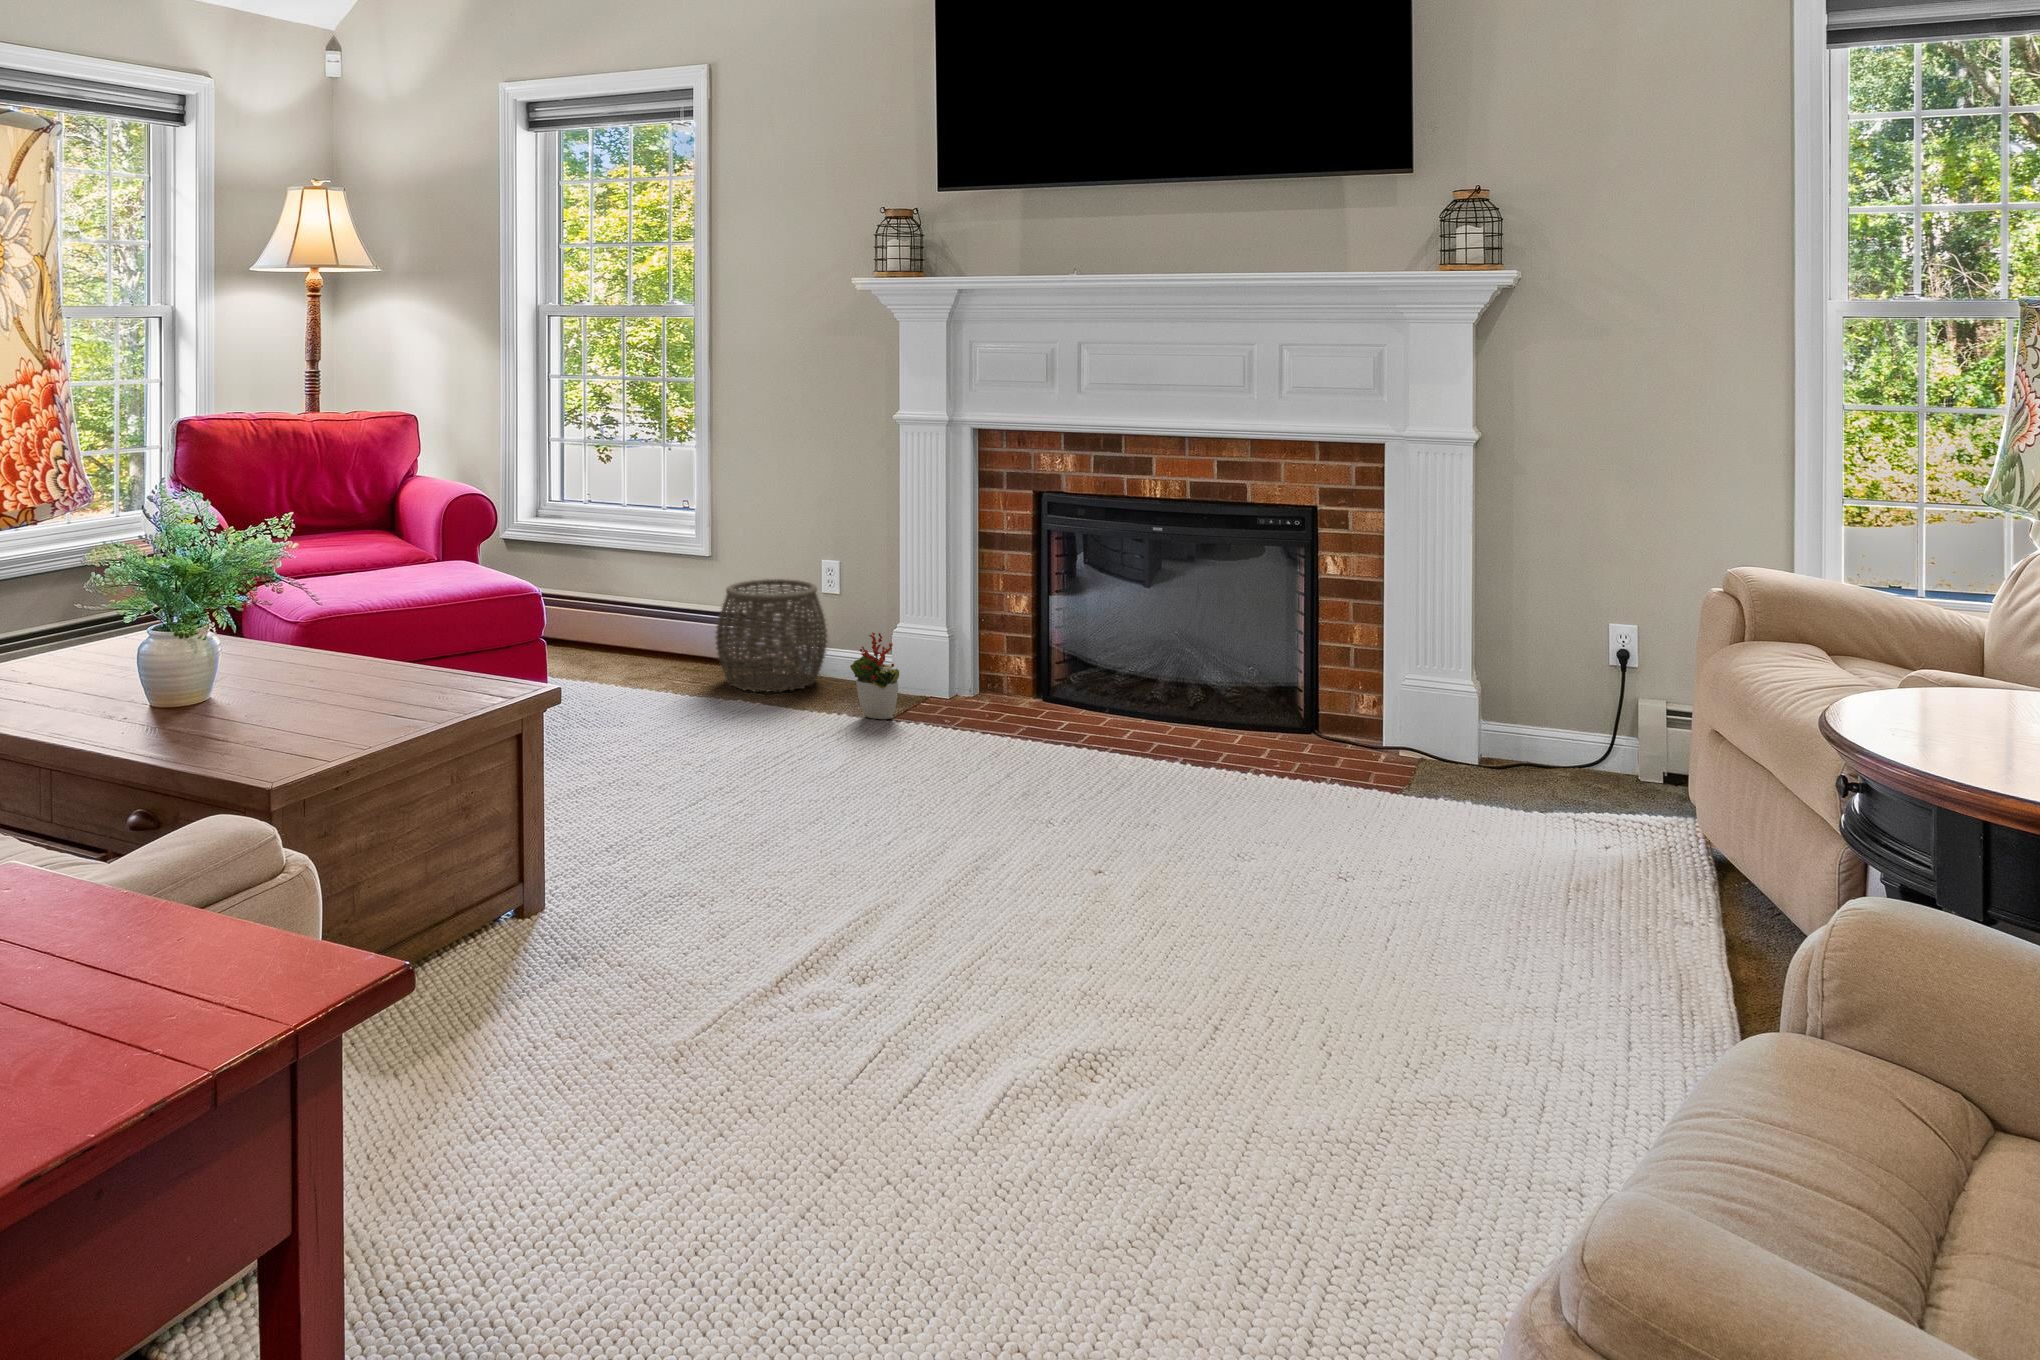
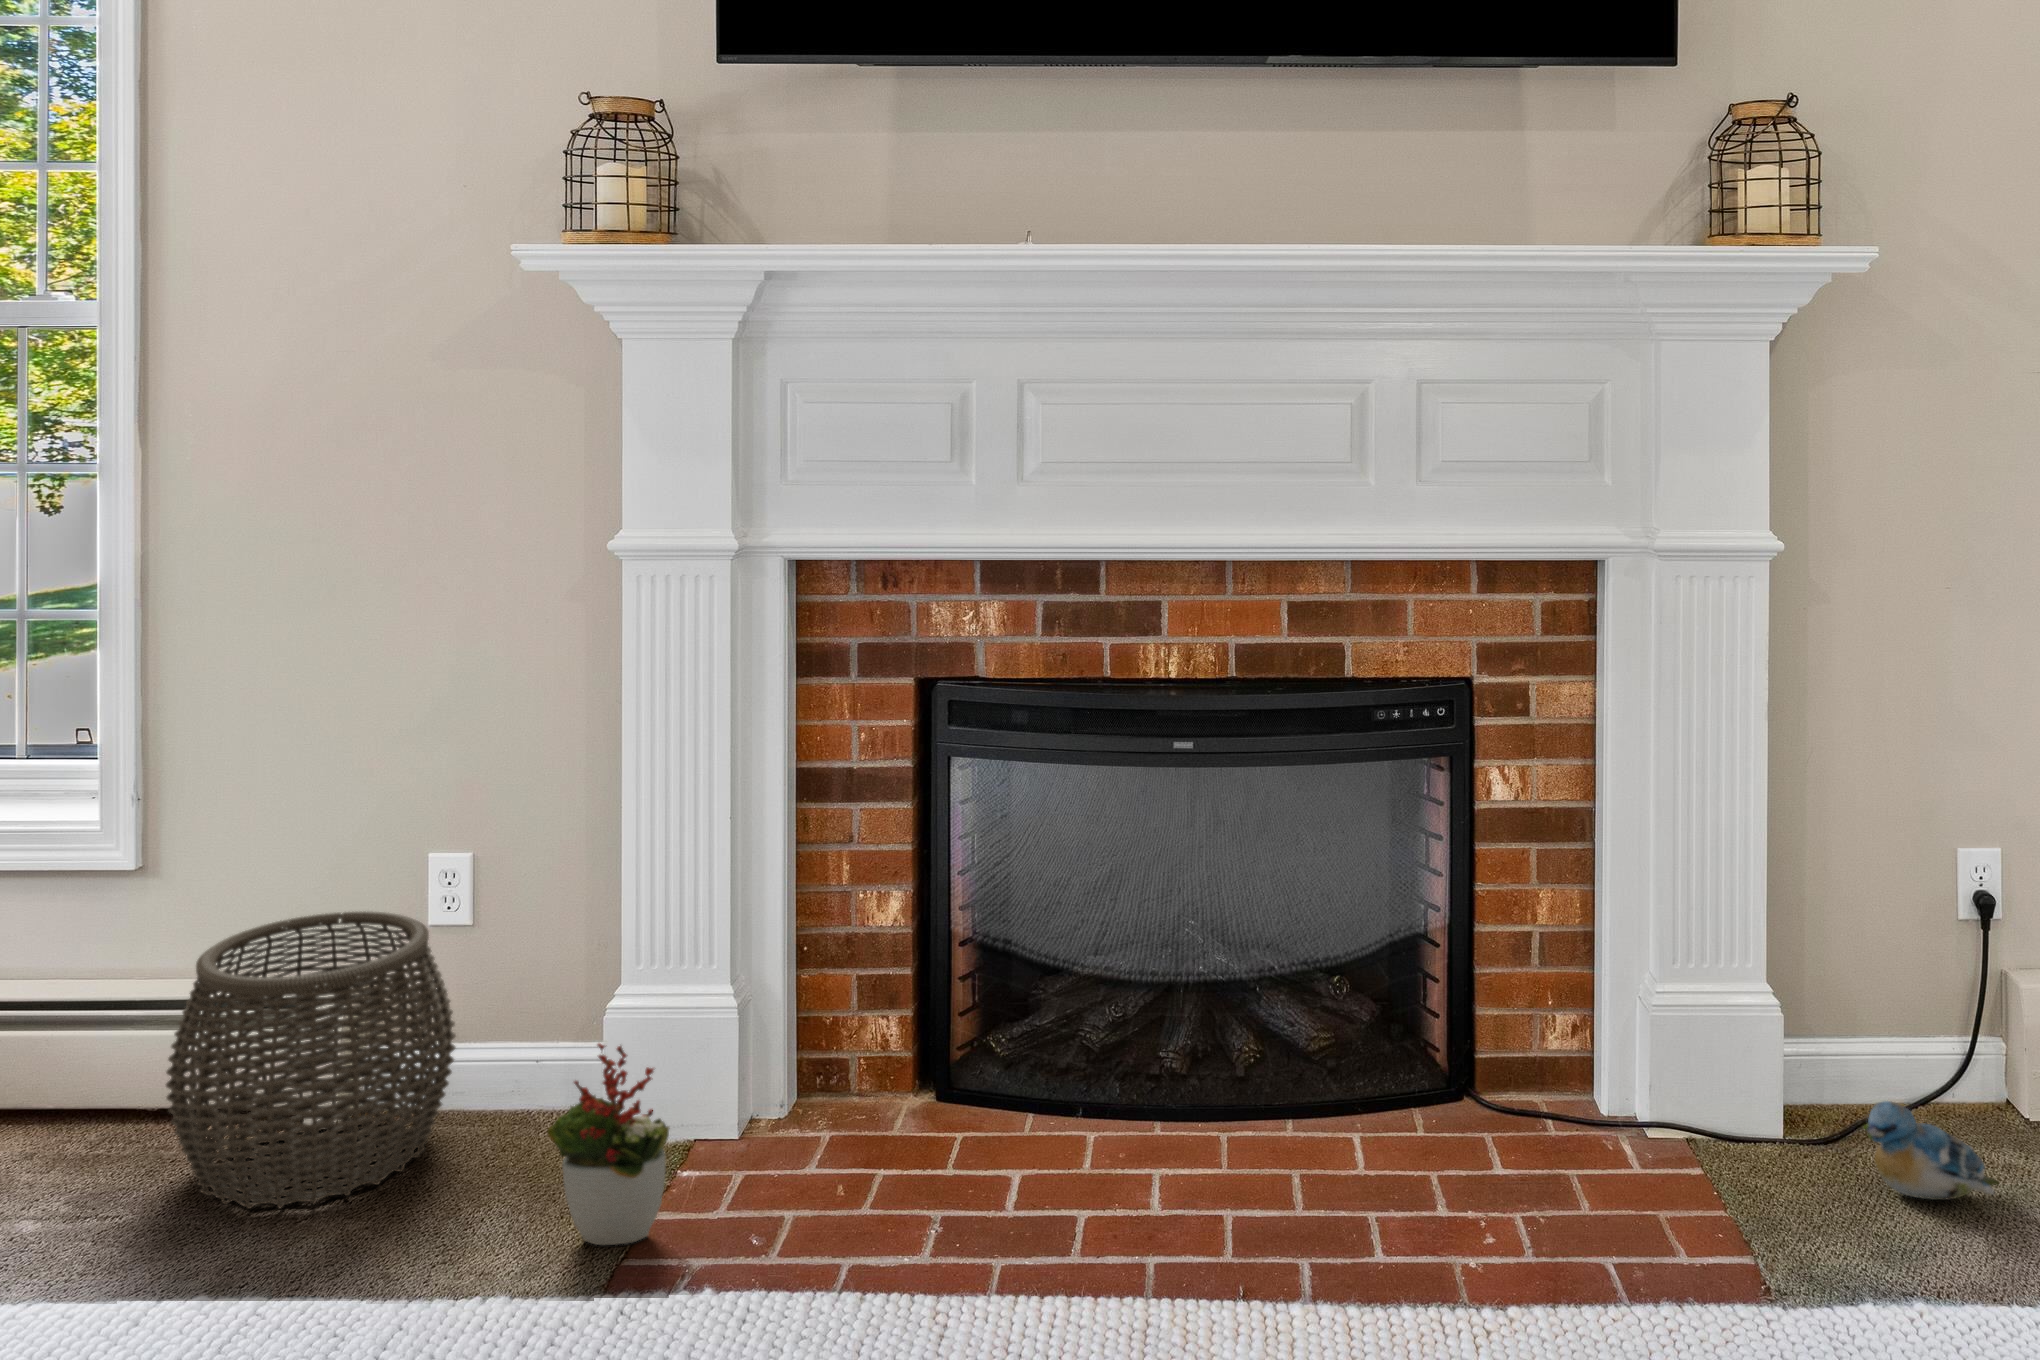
plush toy: none [1488,738,1564,794] -> present [1864,1101,1999,1200]

